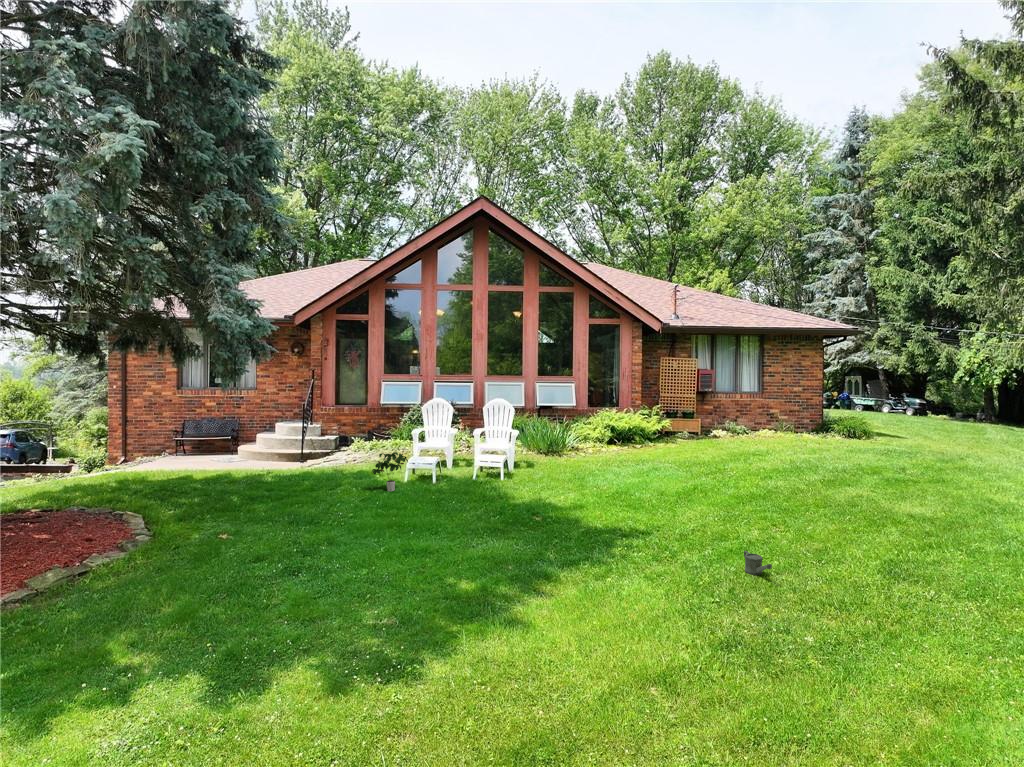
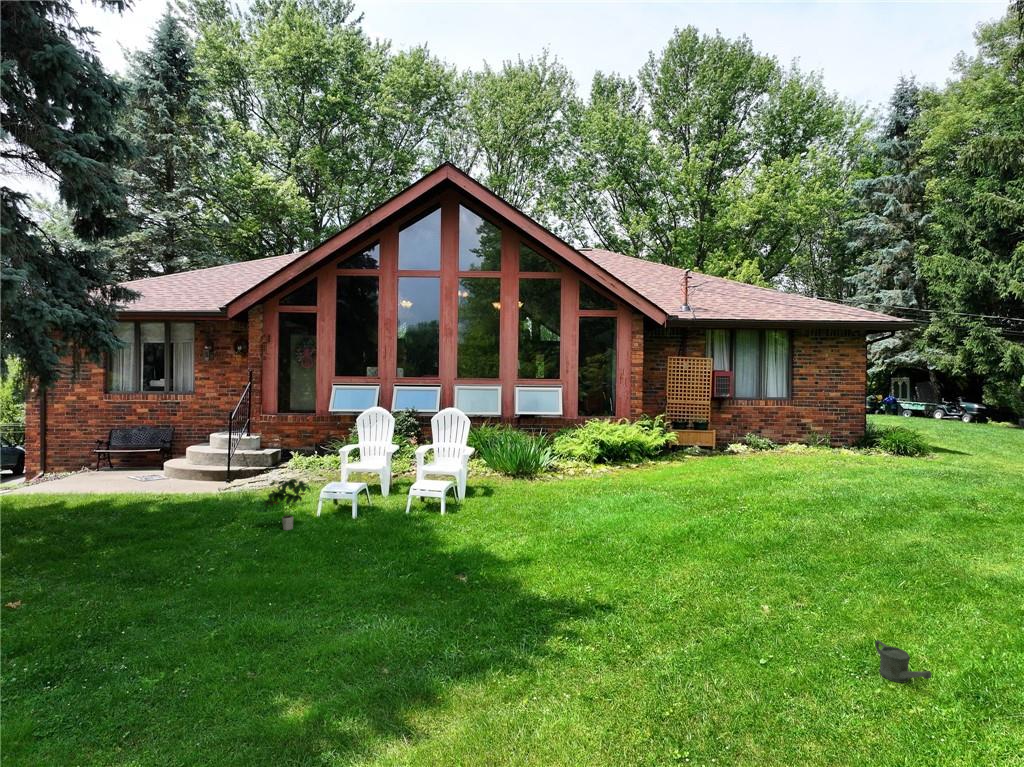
watering can: present [744,551,772,575] -> present [875,640,931,683]

